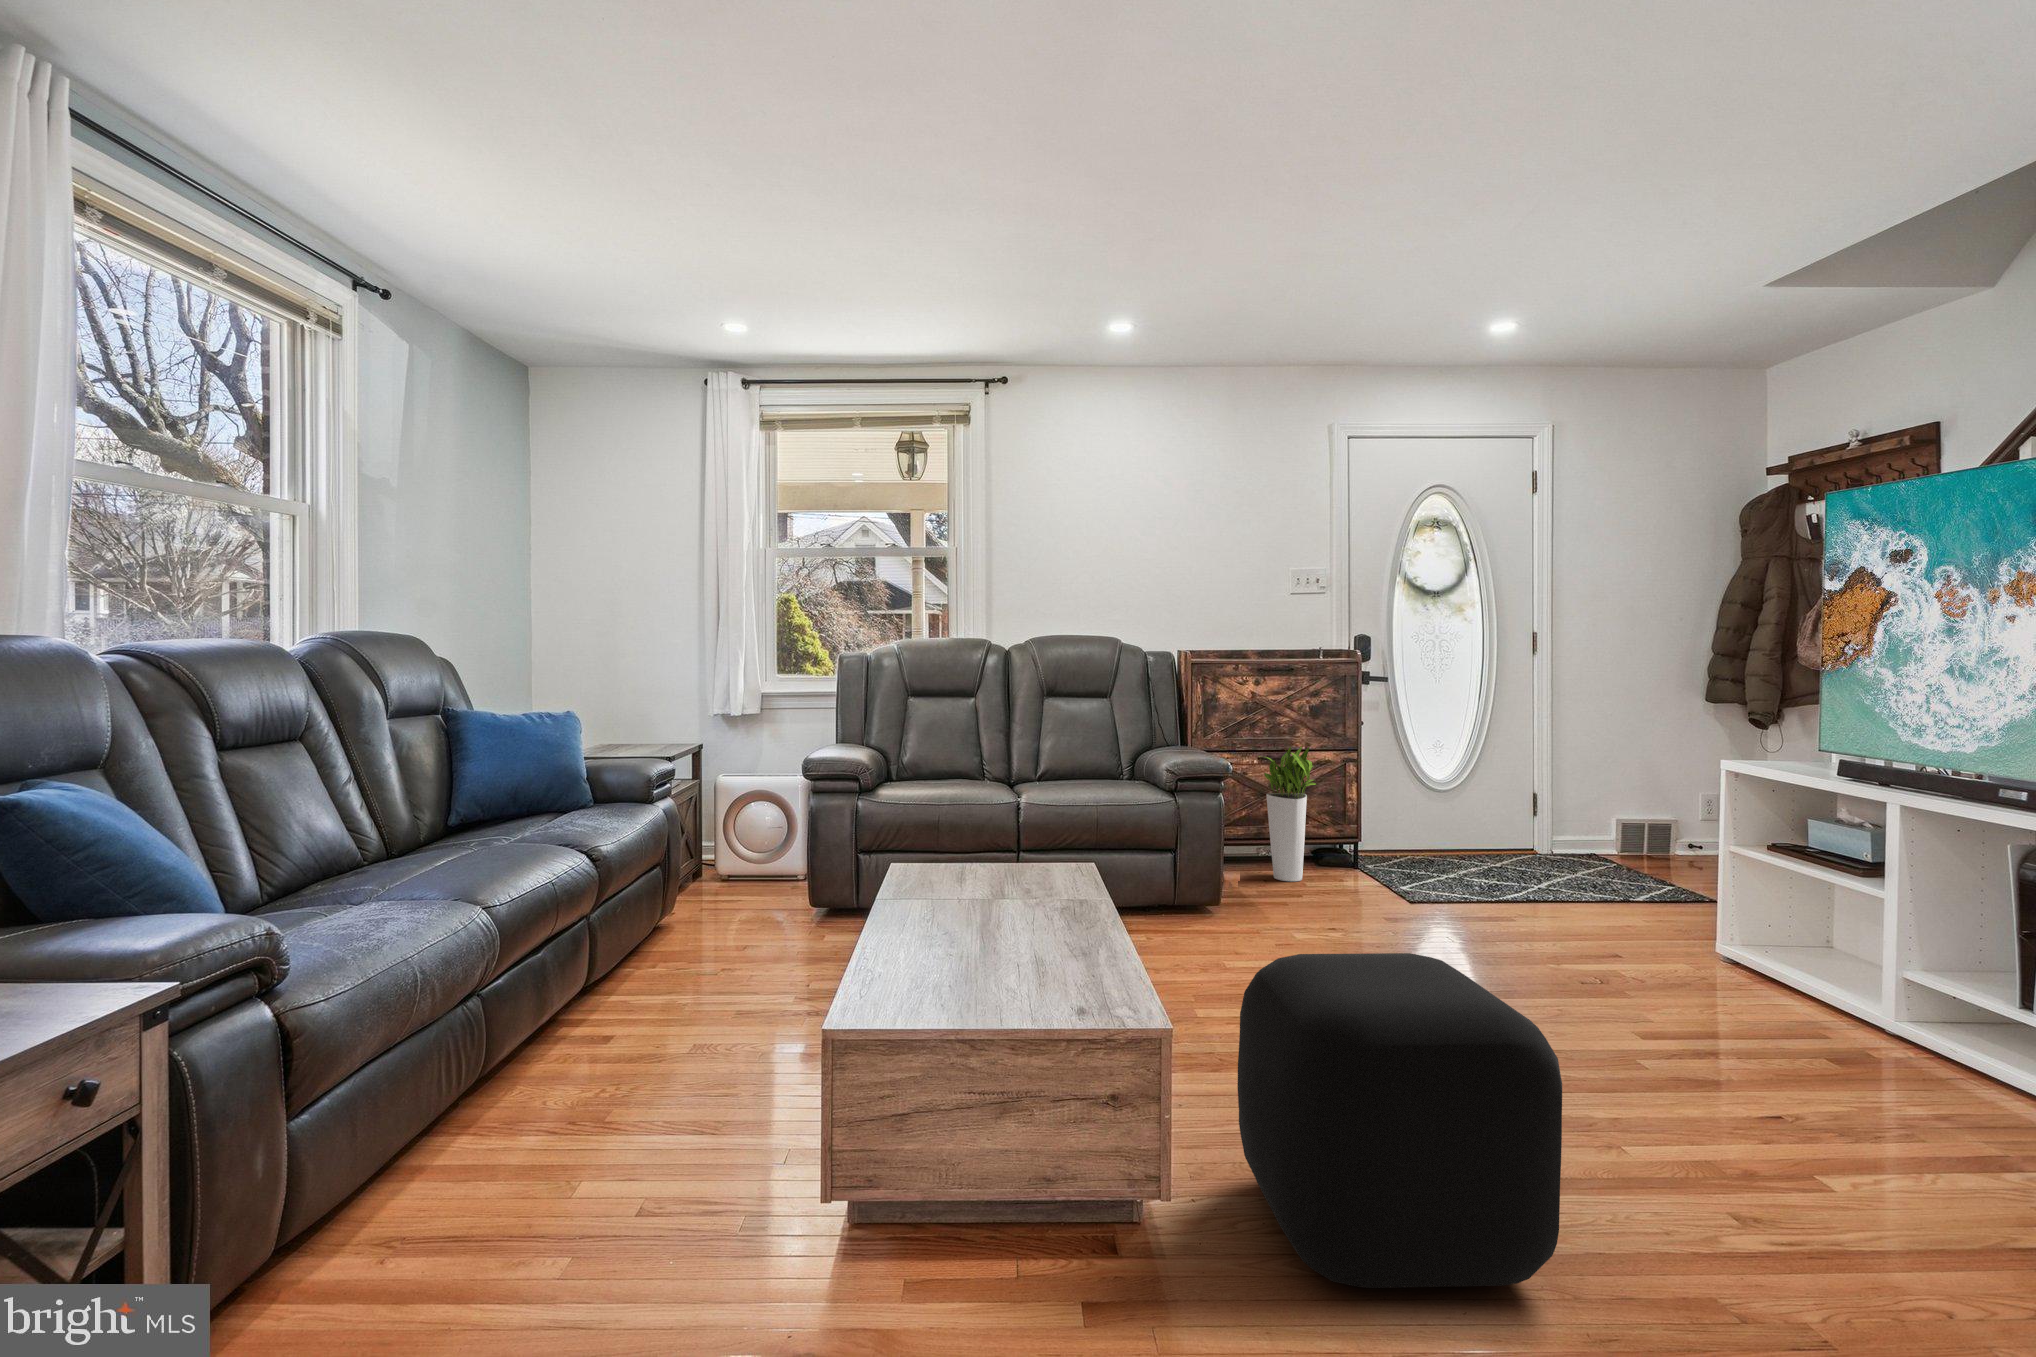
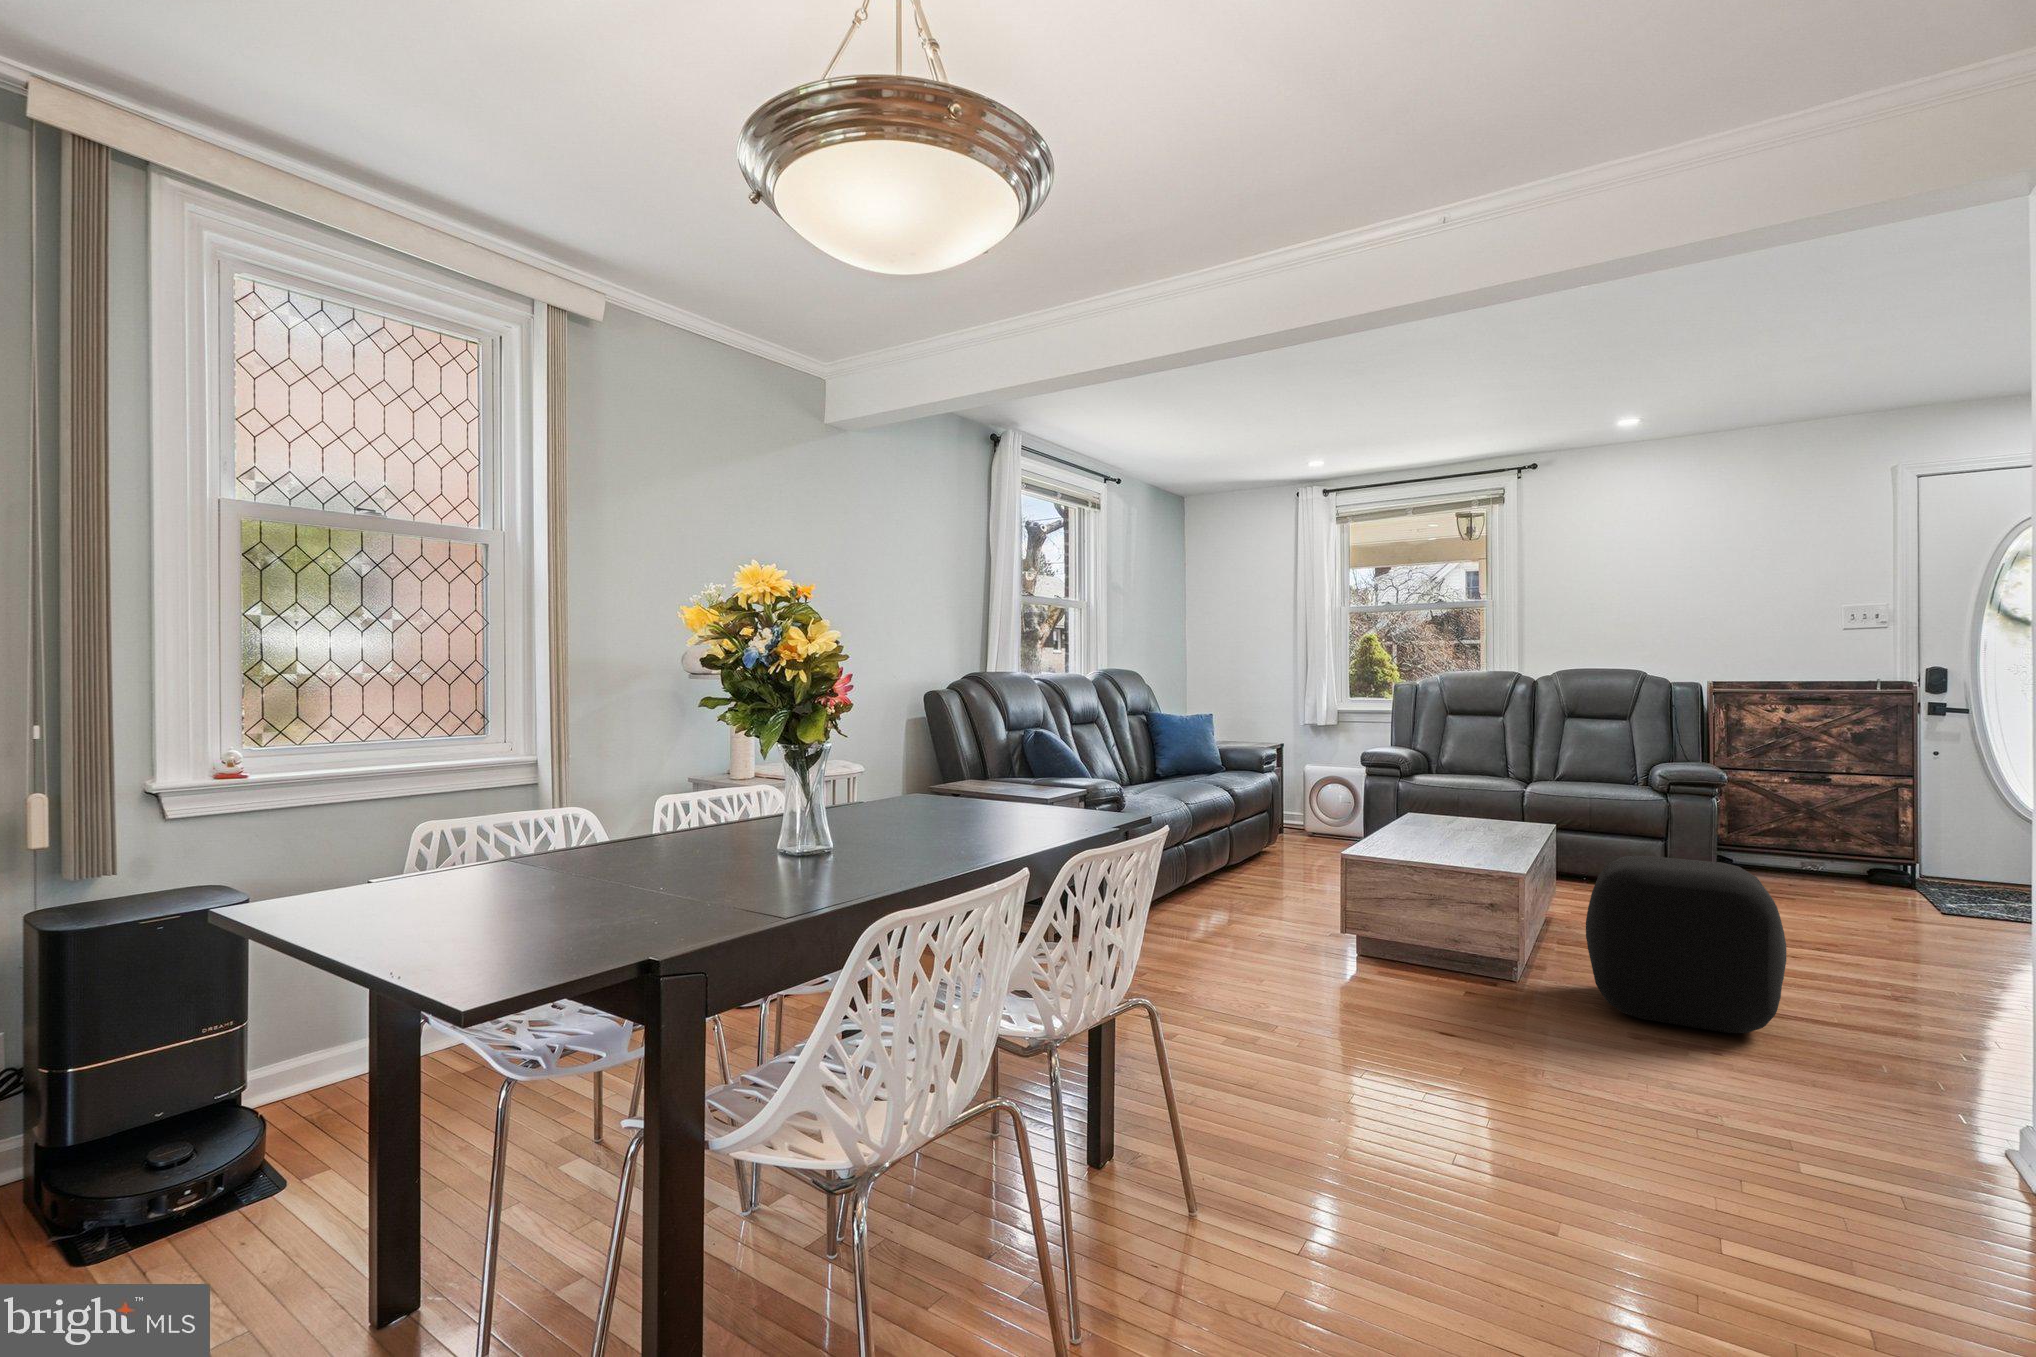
planter: present [1264,746,1316,881] -> none [1780,767,1851,889]

